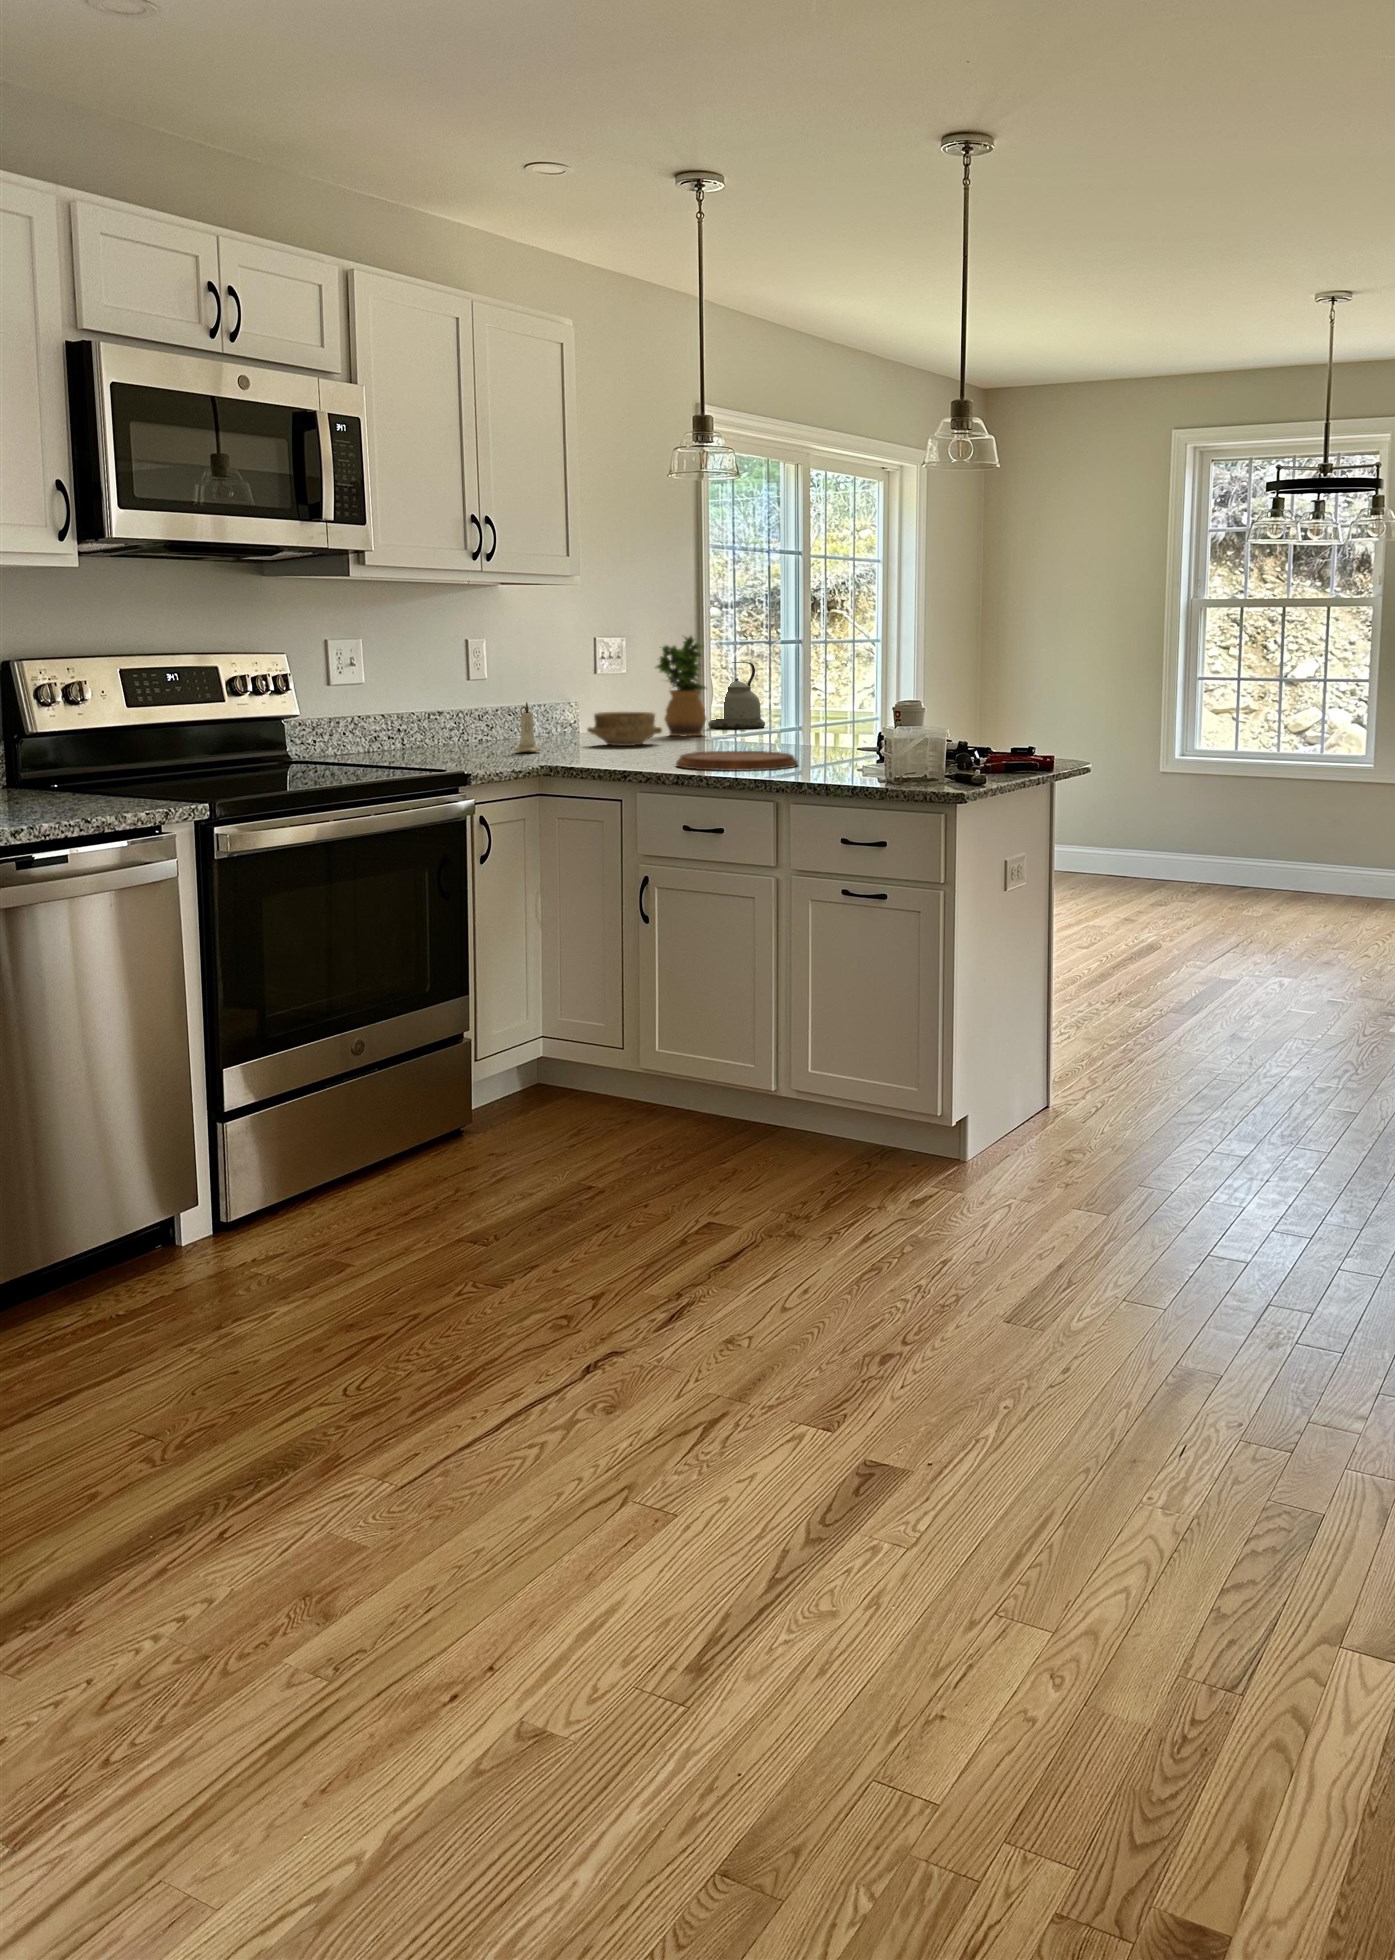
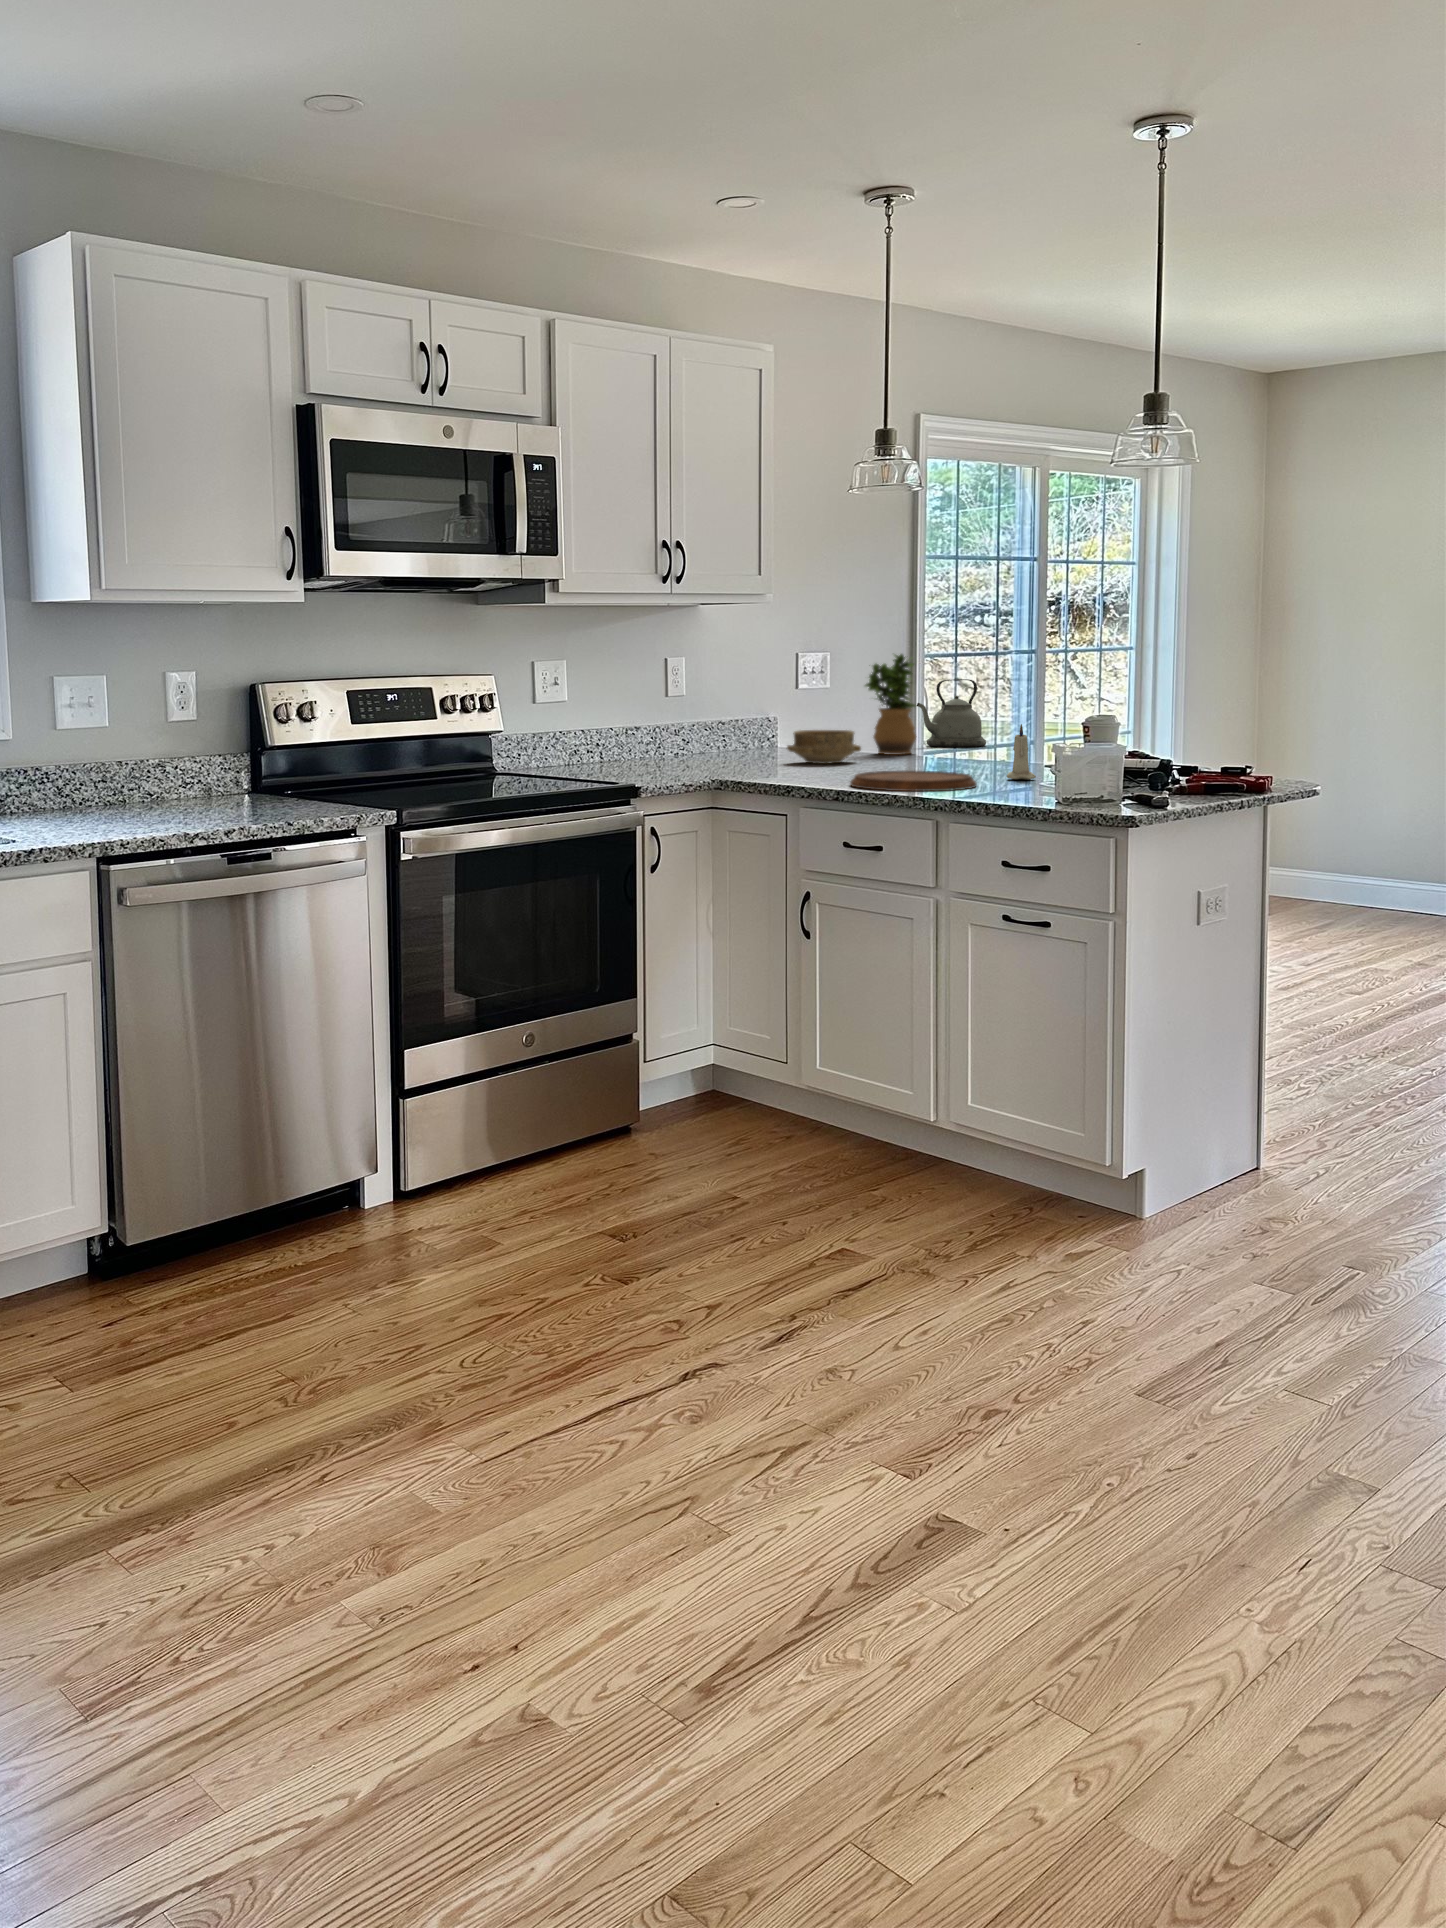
candle: present [515,702,541,752] -> present [1007,724,1036,779]

